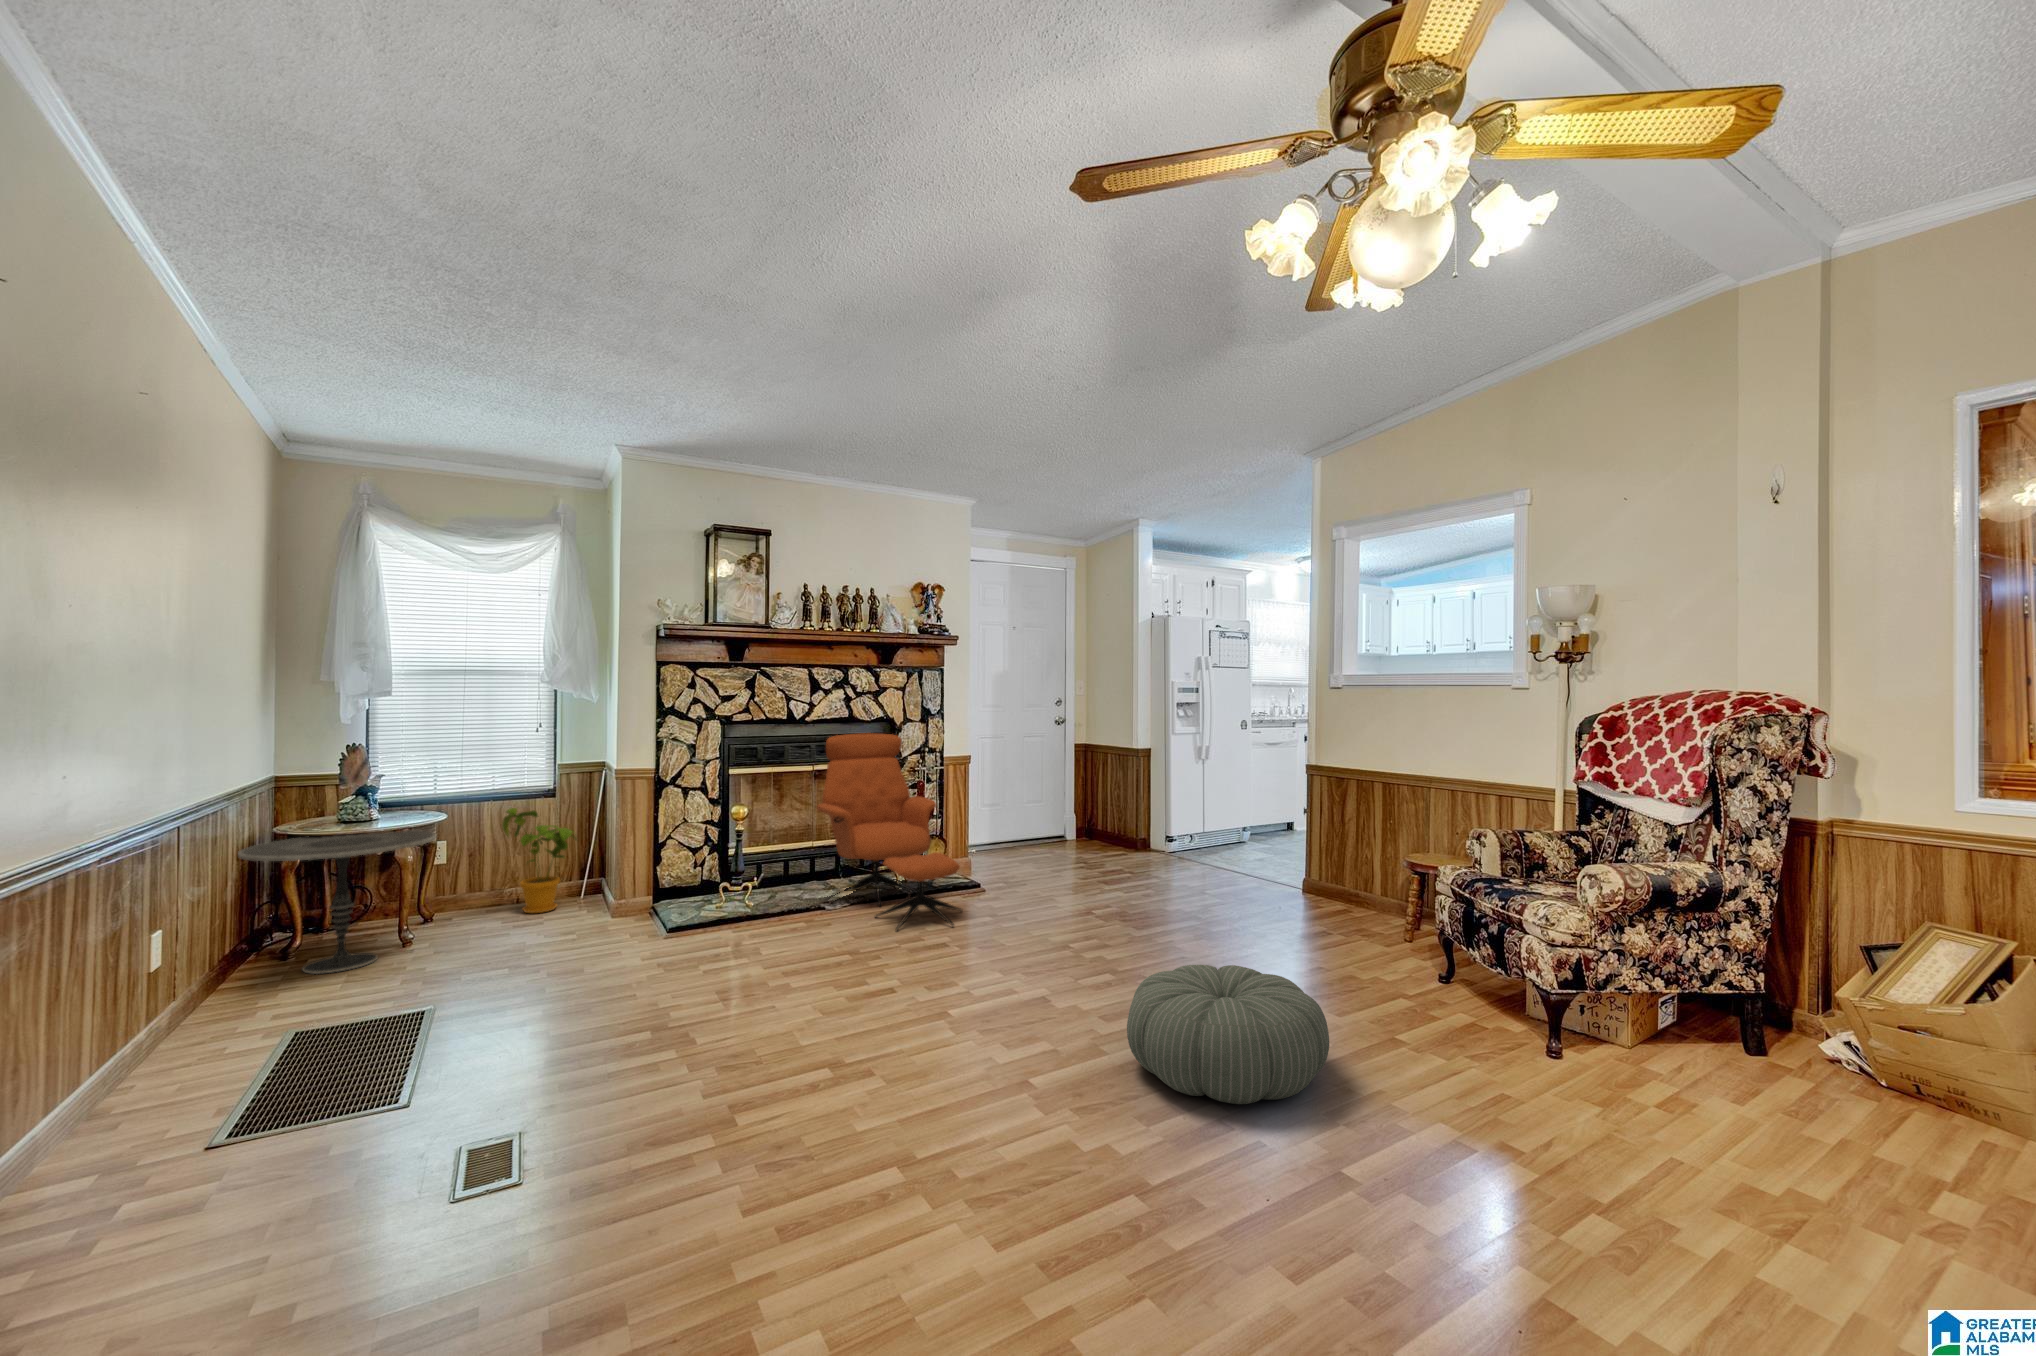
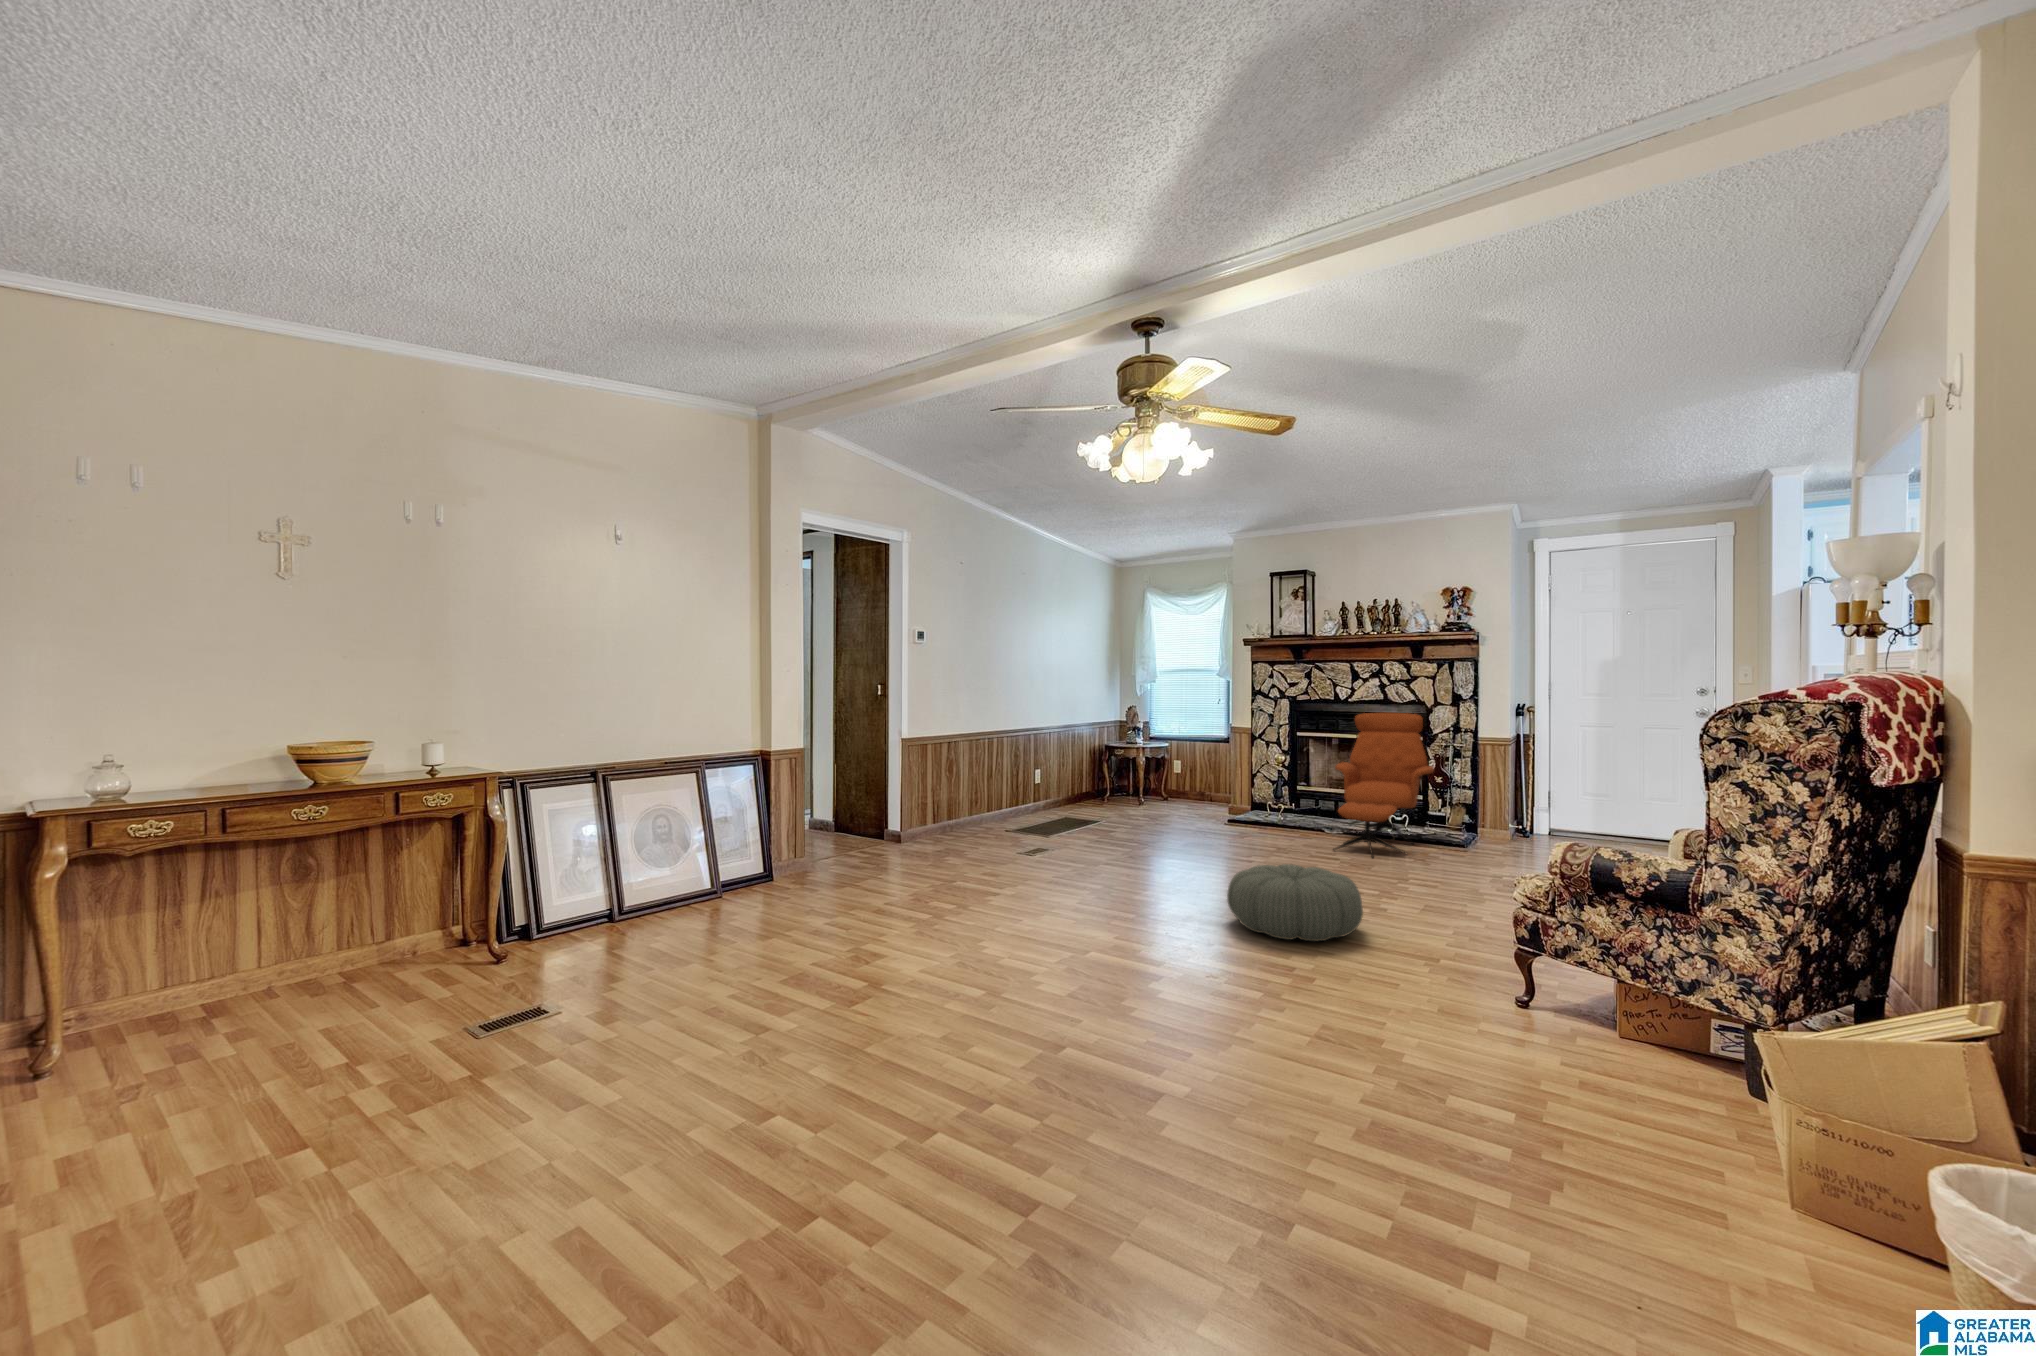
house plant: present [502,808,576,913] -> none [1183,746,1221,808]
side table: present [238,830,436,974] -> none [1069,749,1140,810]

